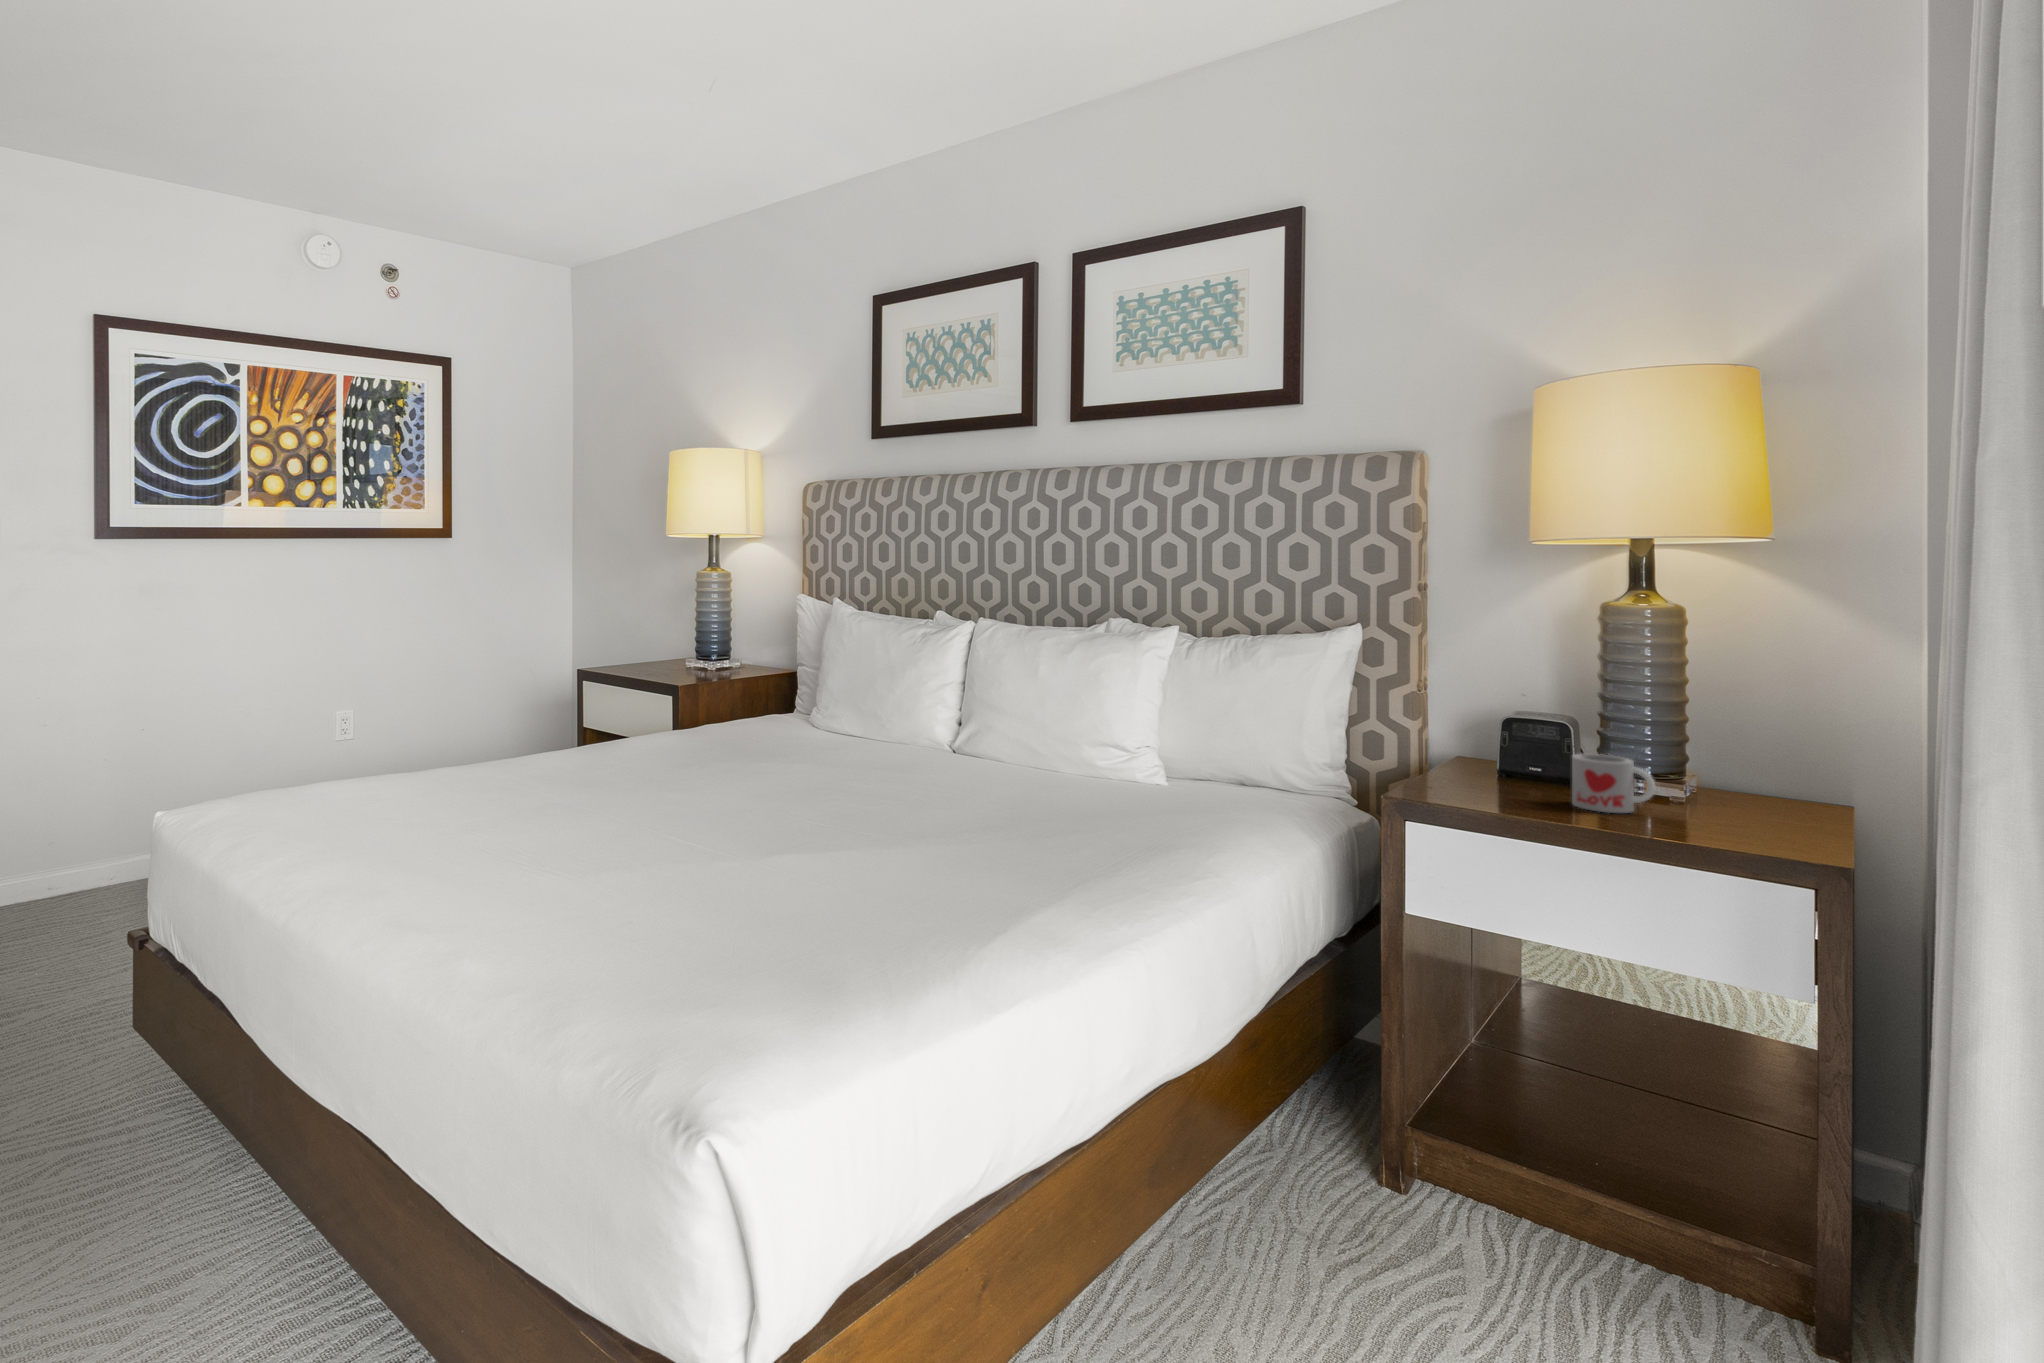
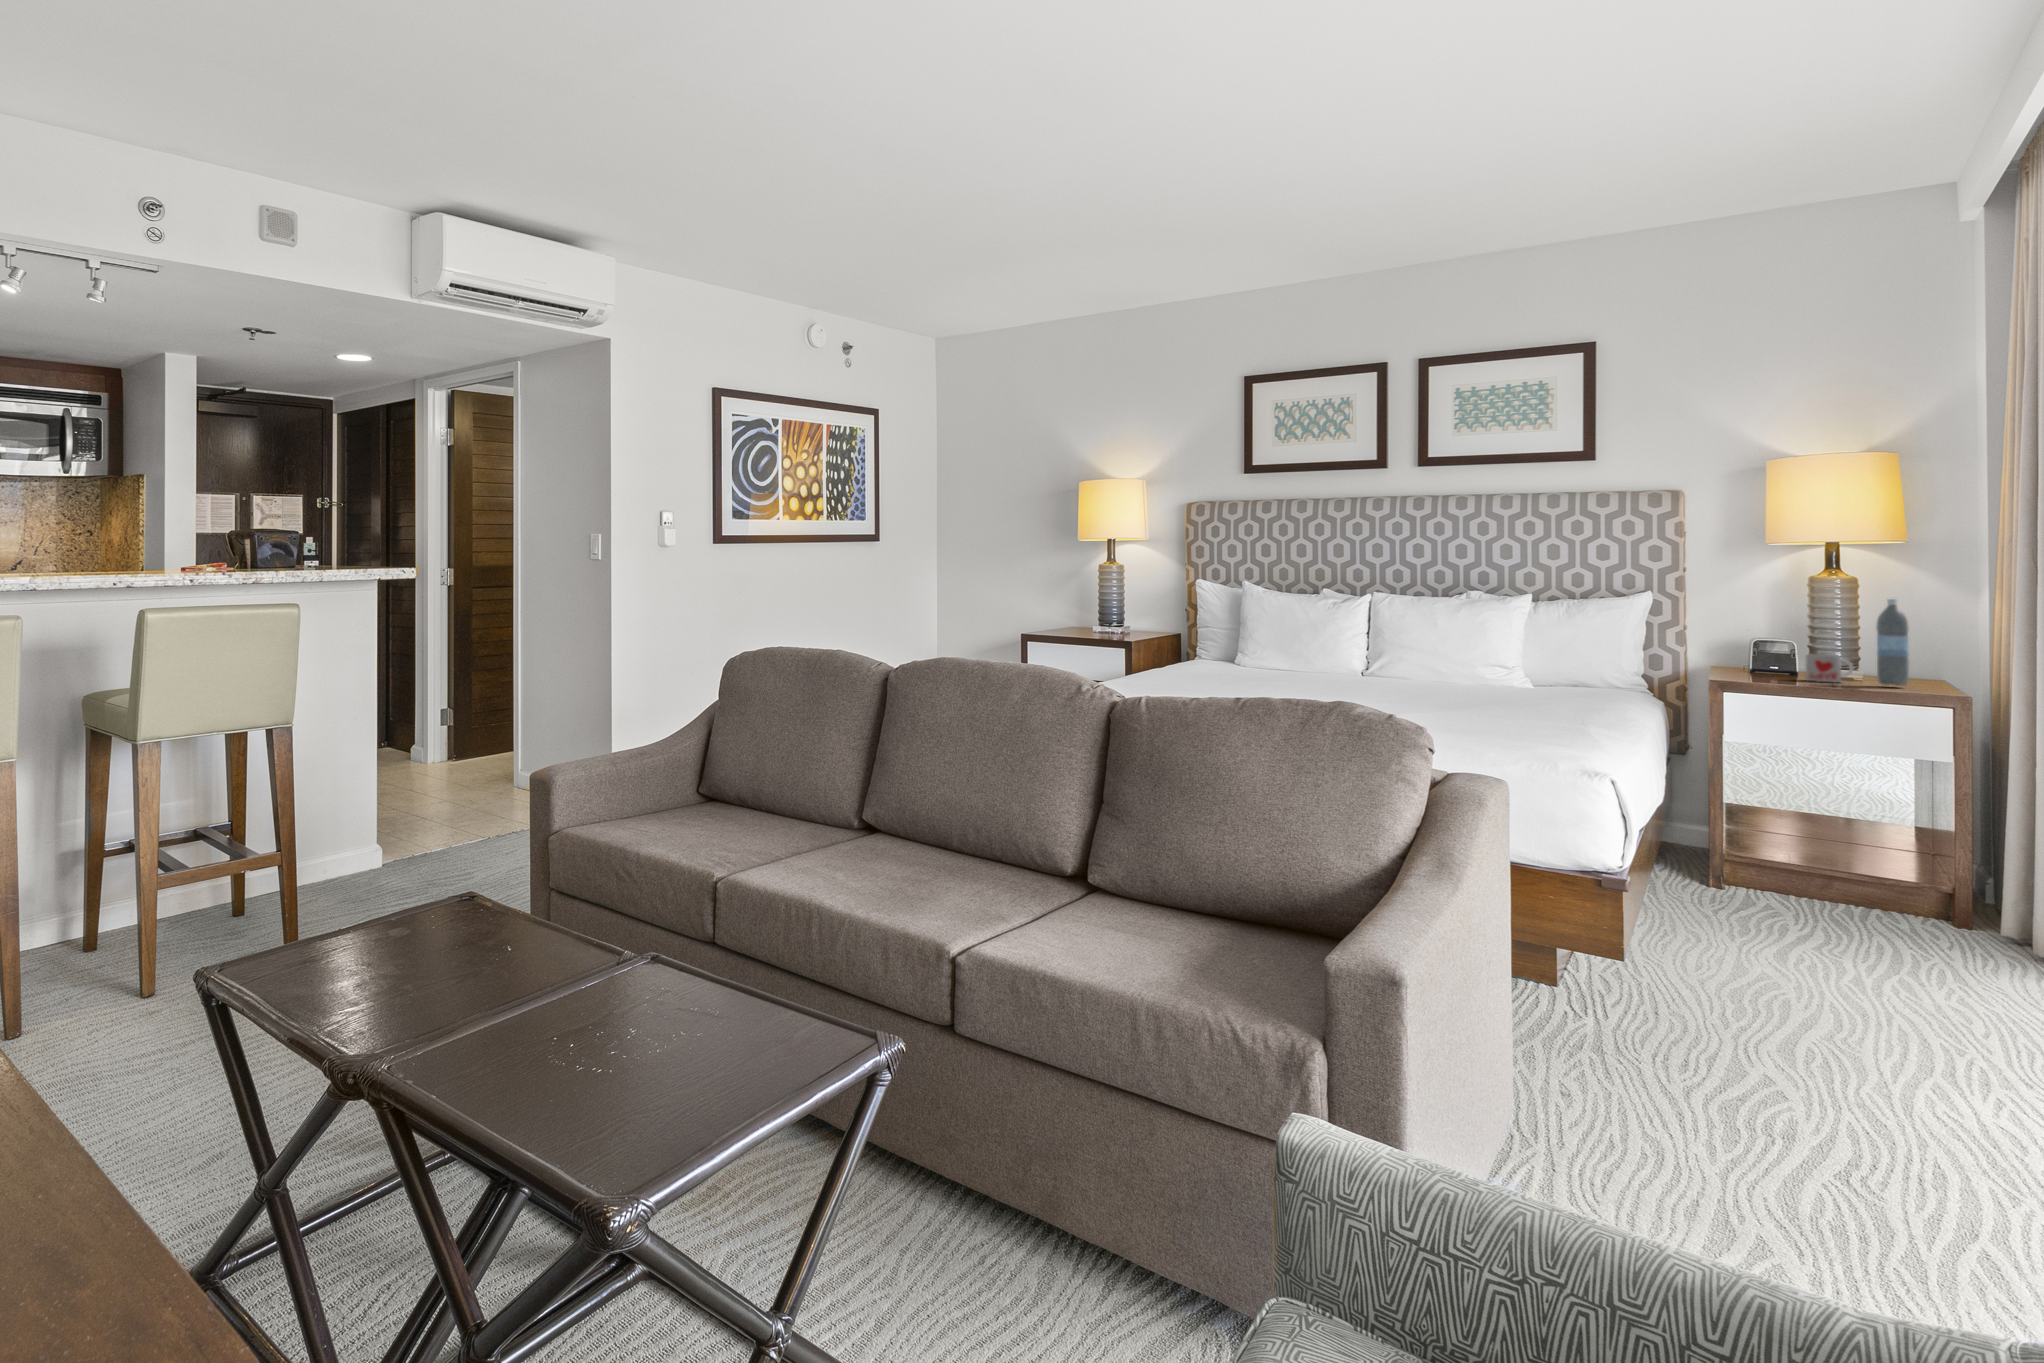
water bottle: none [1690,659,1751,835] -> present [1876,599,1909,686]

